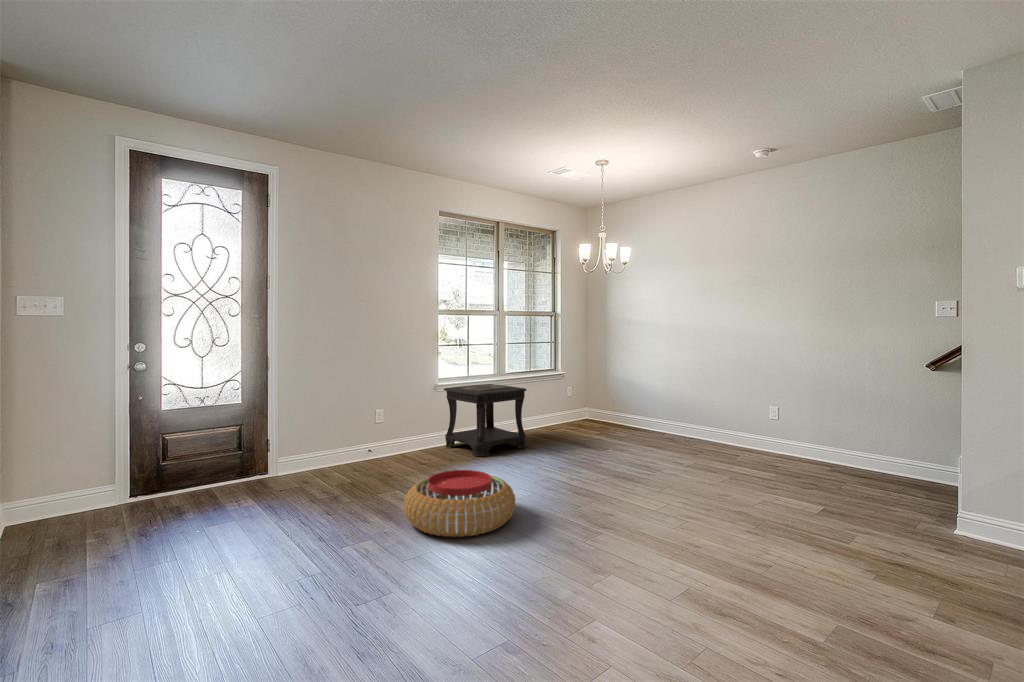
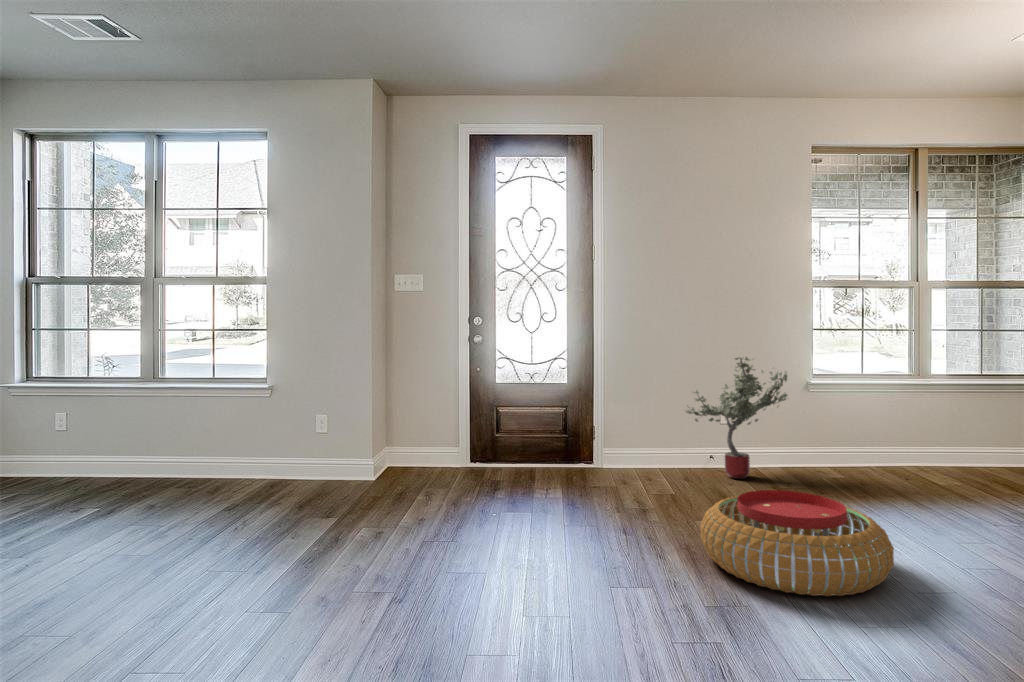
potted tree: none [351,373,423,465] -> present [686,357,788,479]
side table: present [444,384,526,457] -> none [833,383,991,492]

